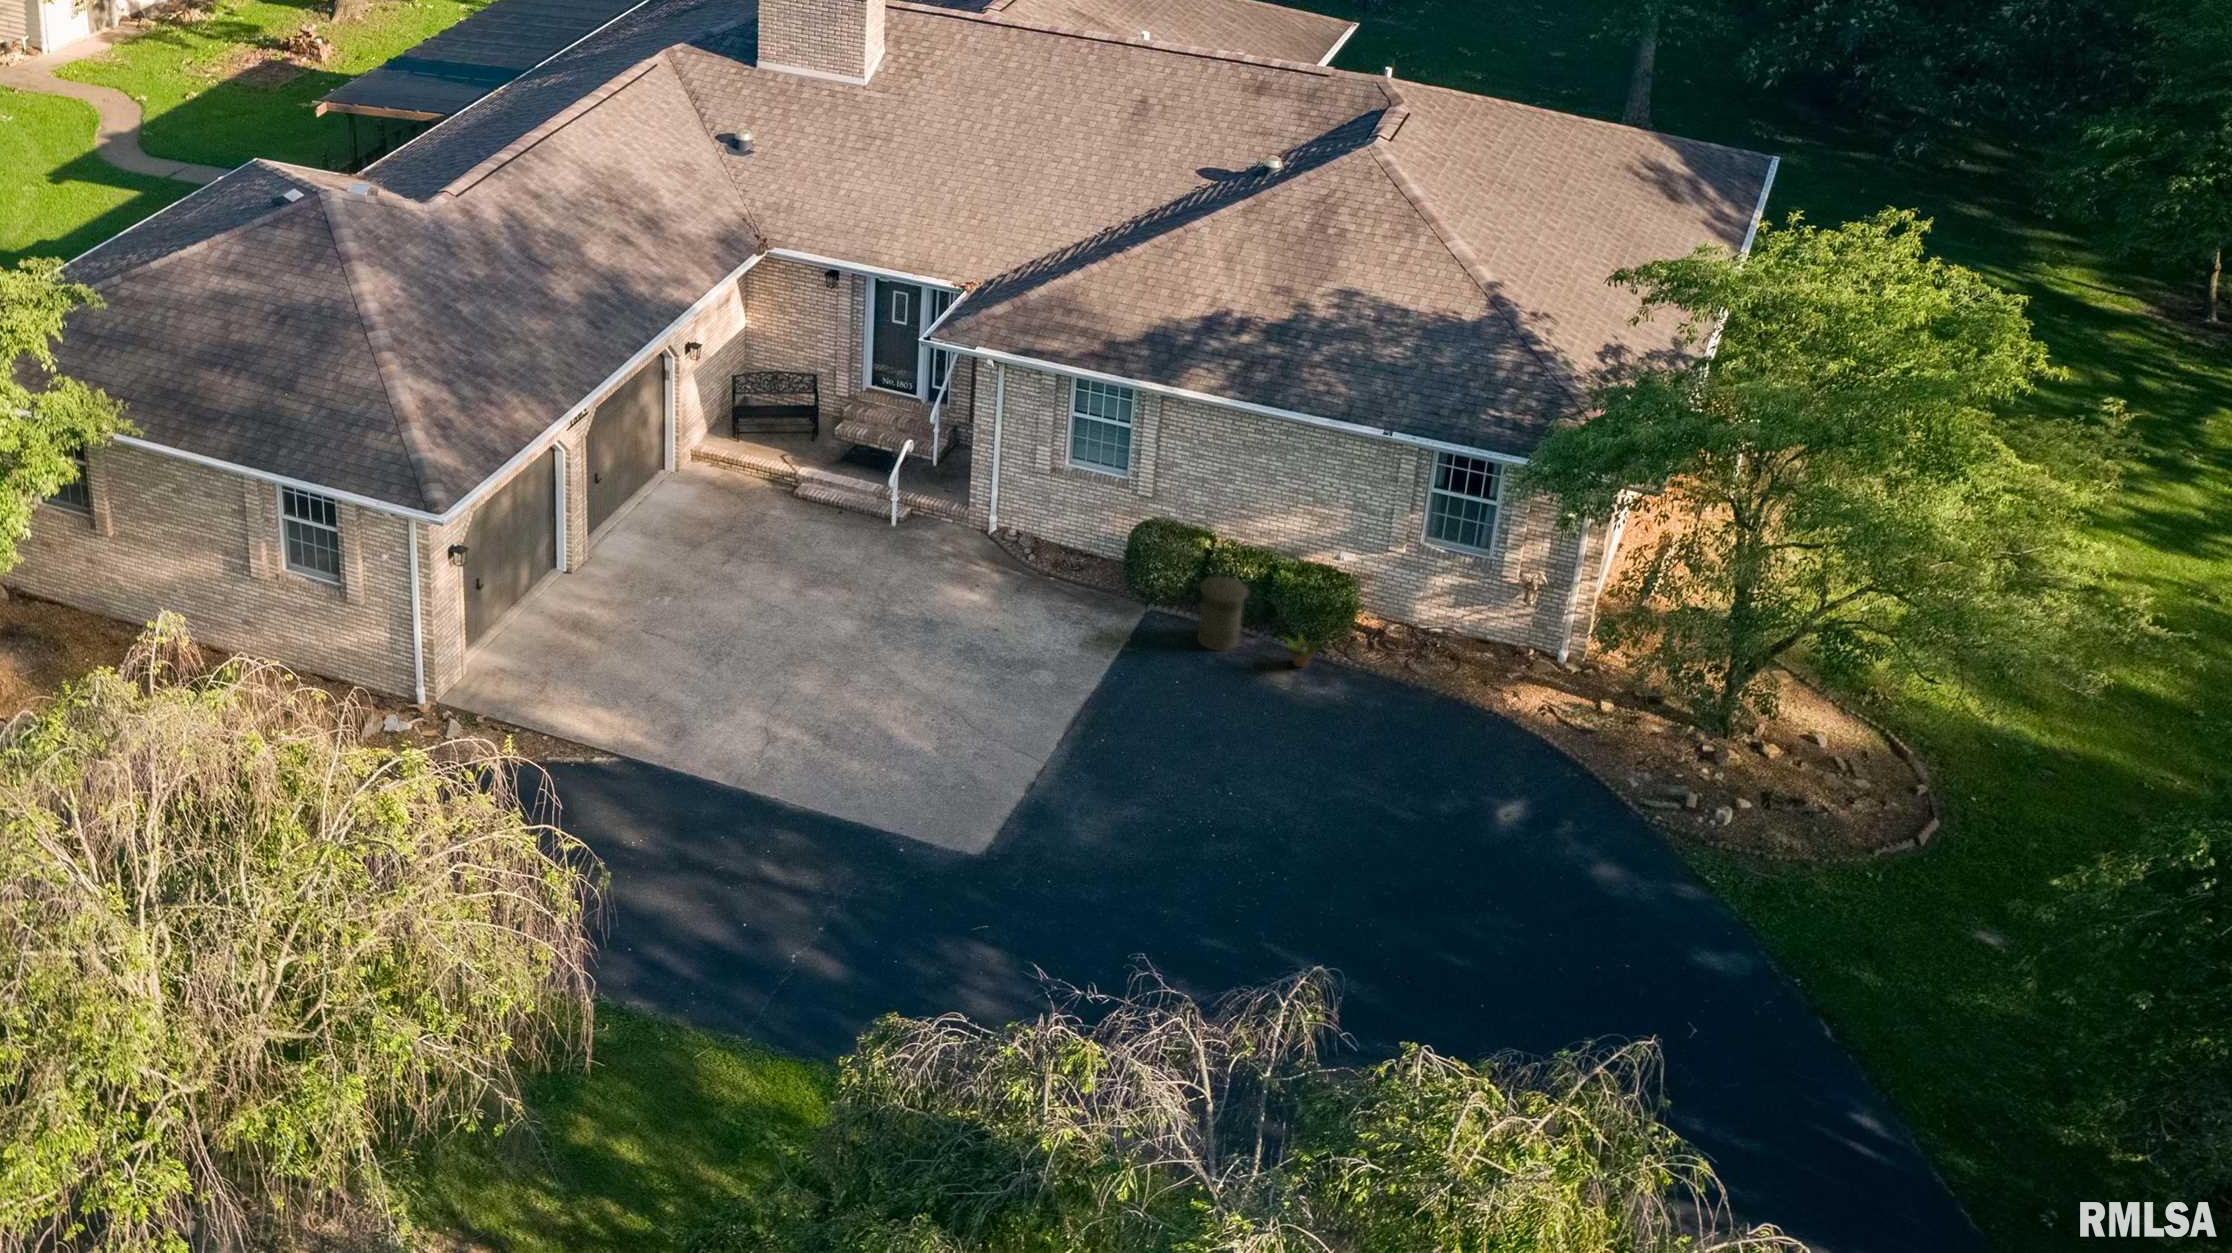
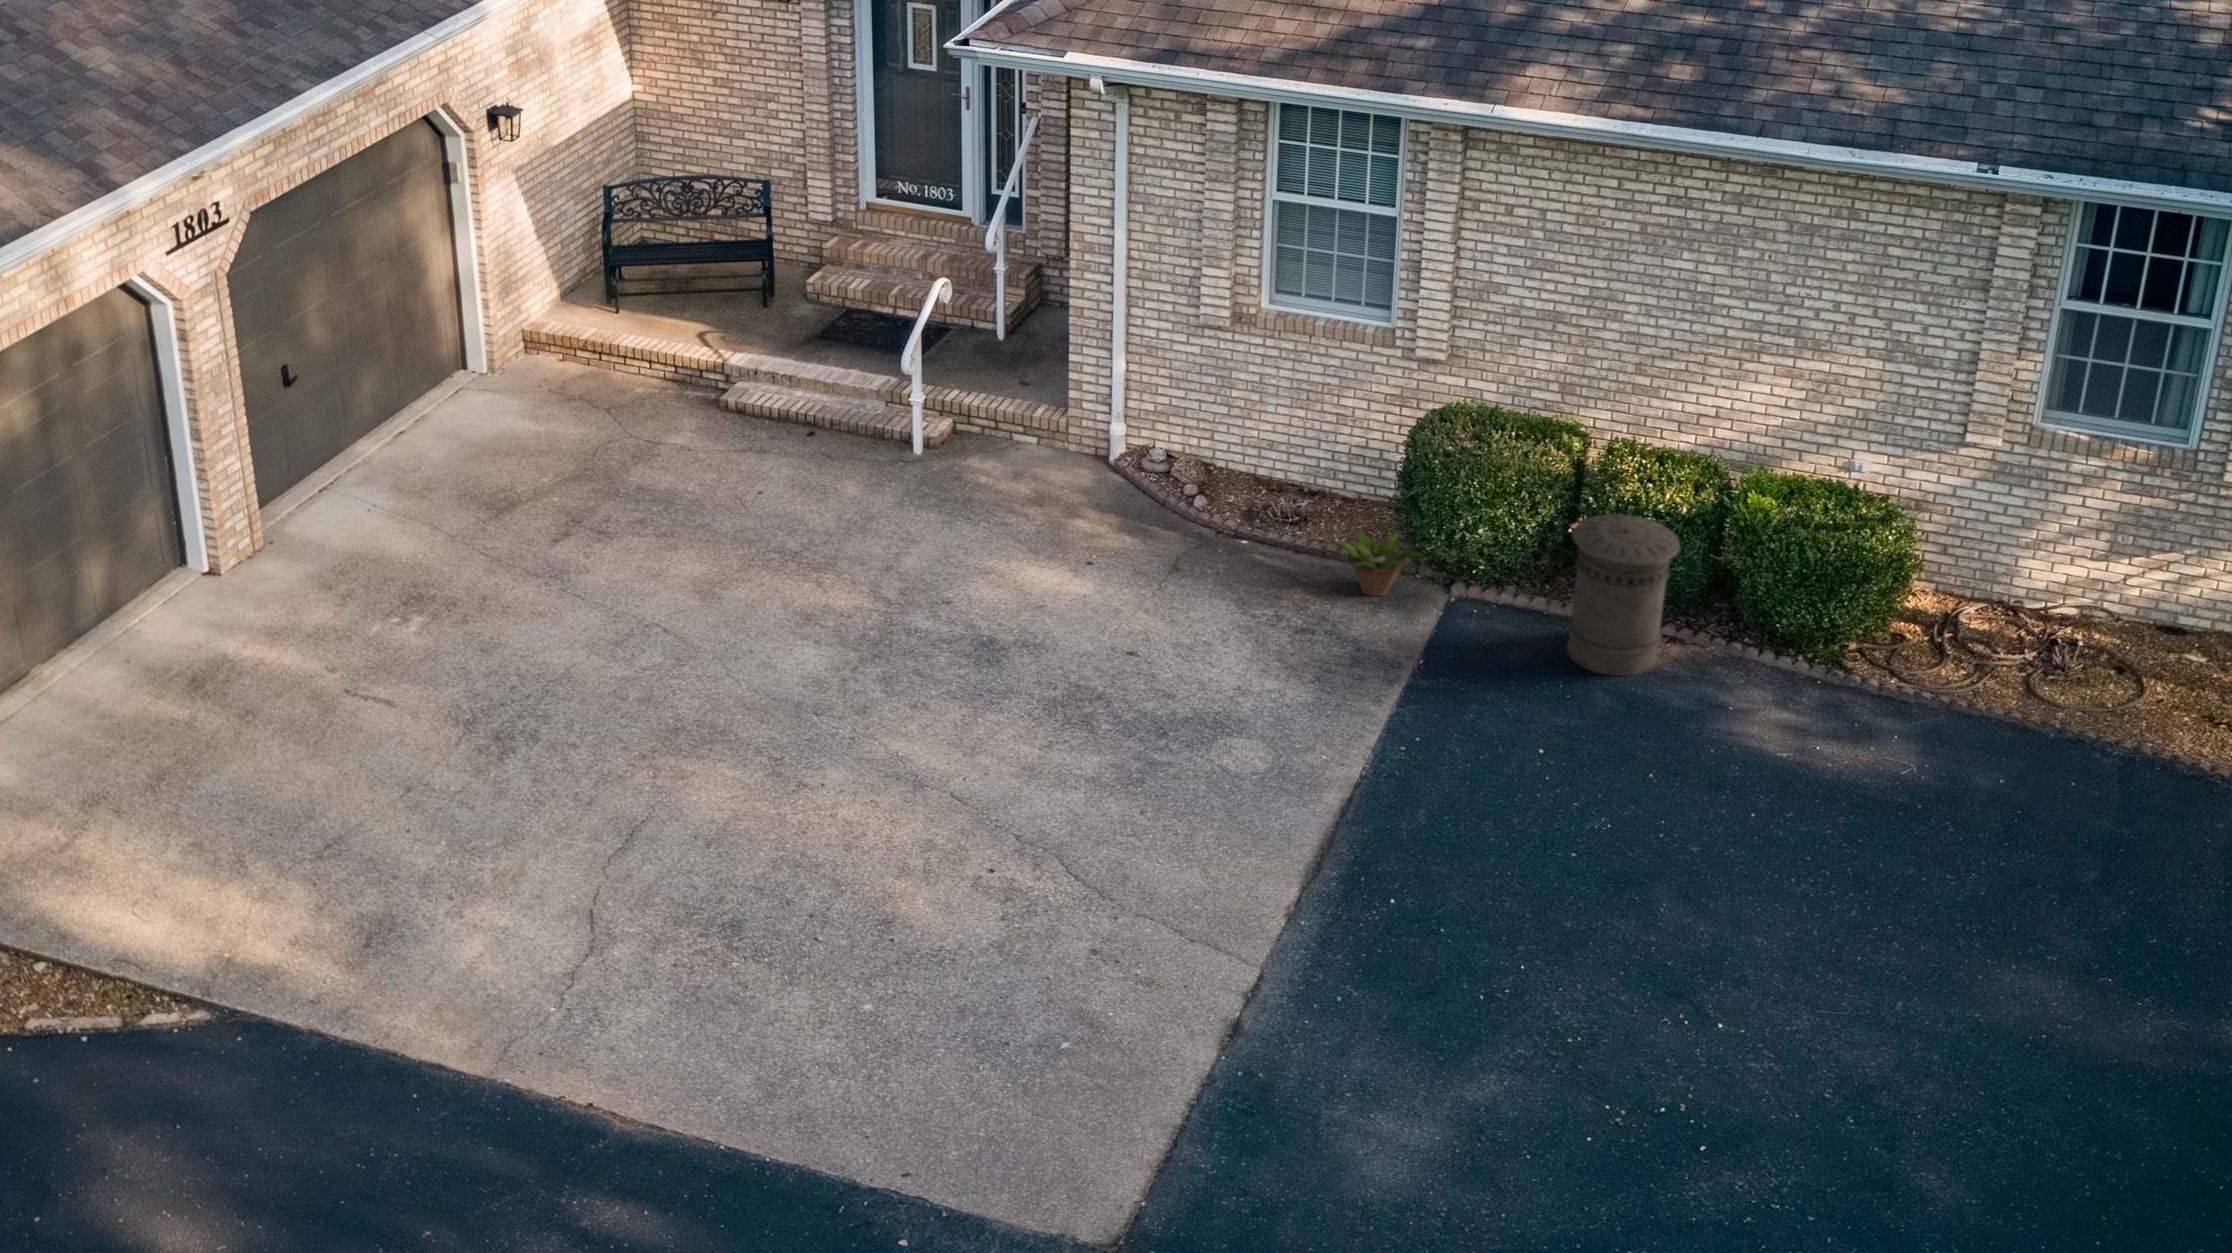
decorative plant: present [1285,635,1321,667] -> present [1330,529,1423,596]

